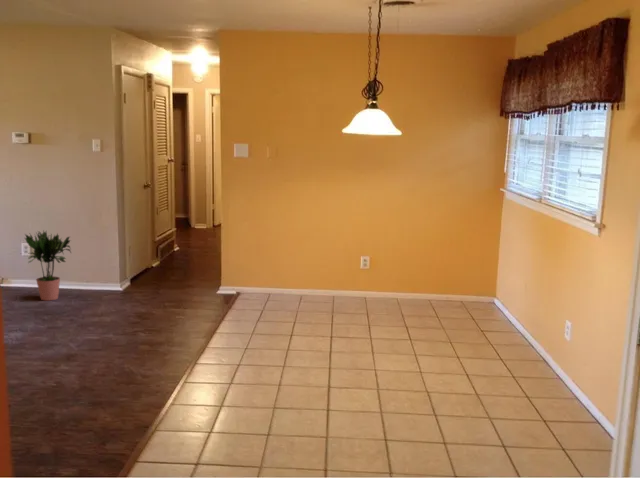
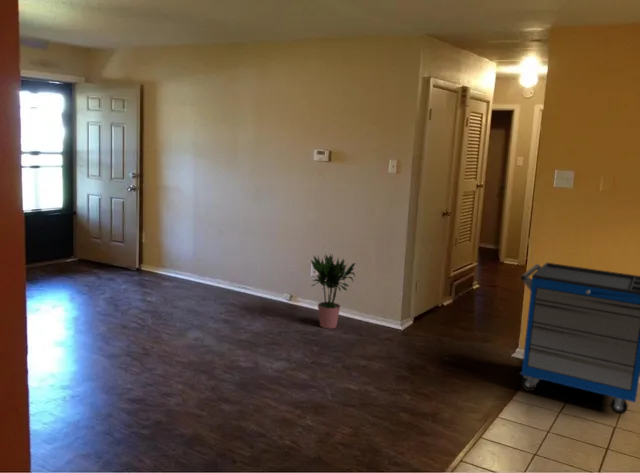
storage cabinet: none [219,215,308,314] -> present [520,263,640,414]

